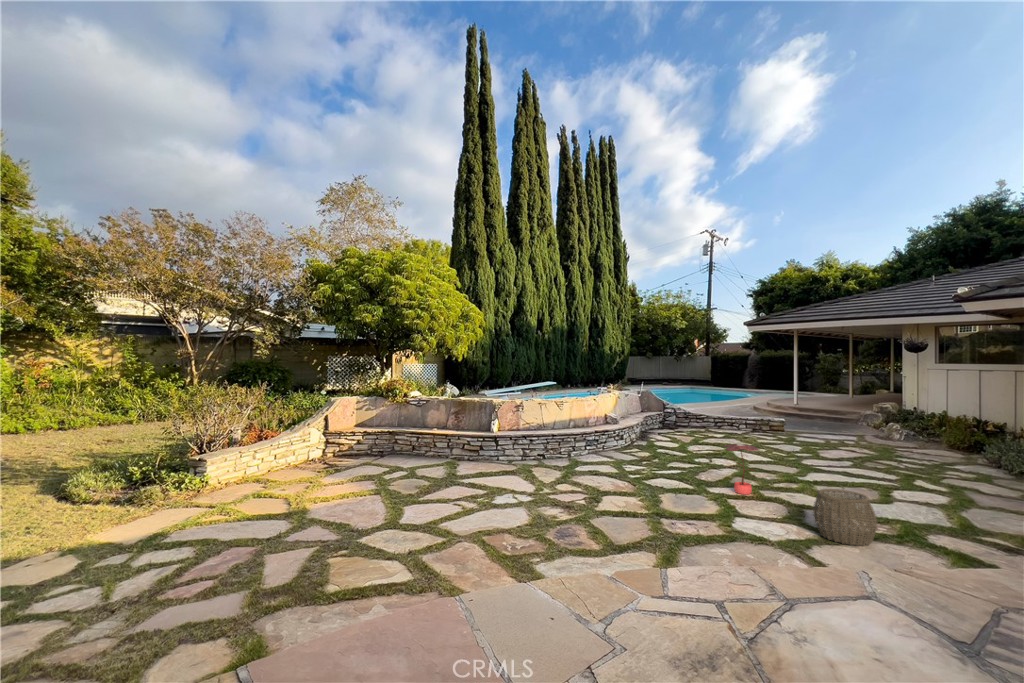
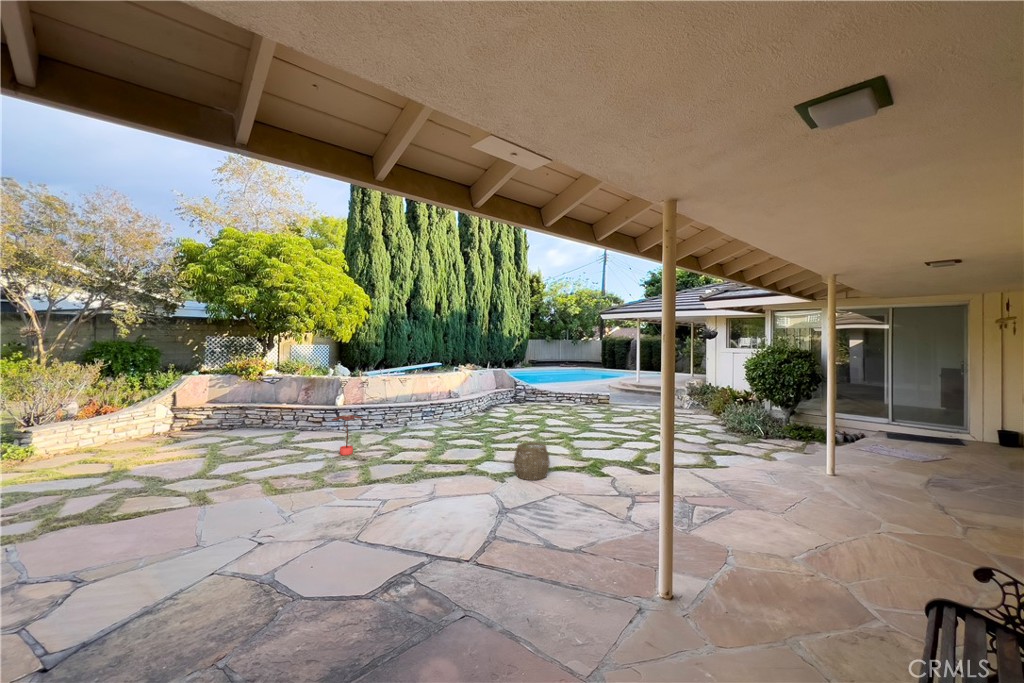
potted plant: present [724,444,760,495] -> present [332,415,363,455]

